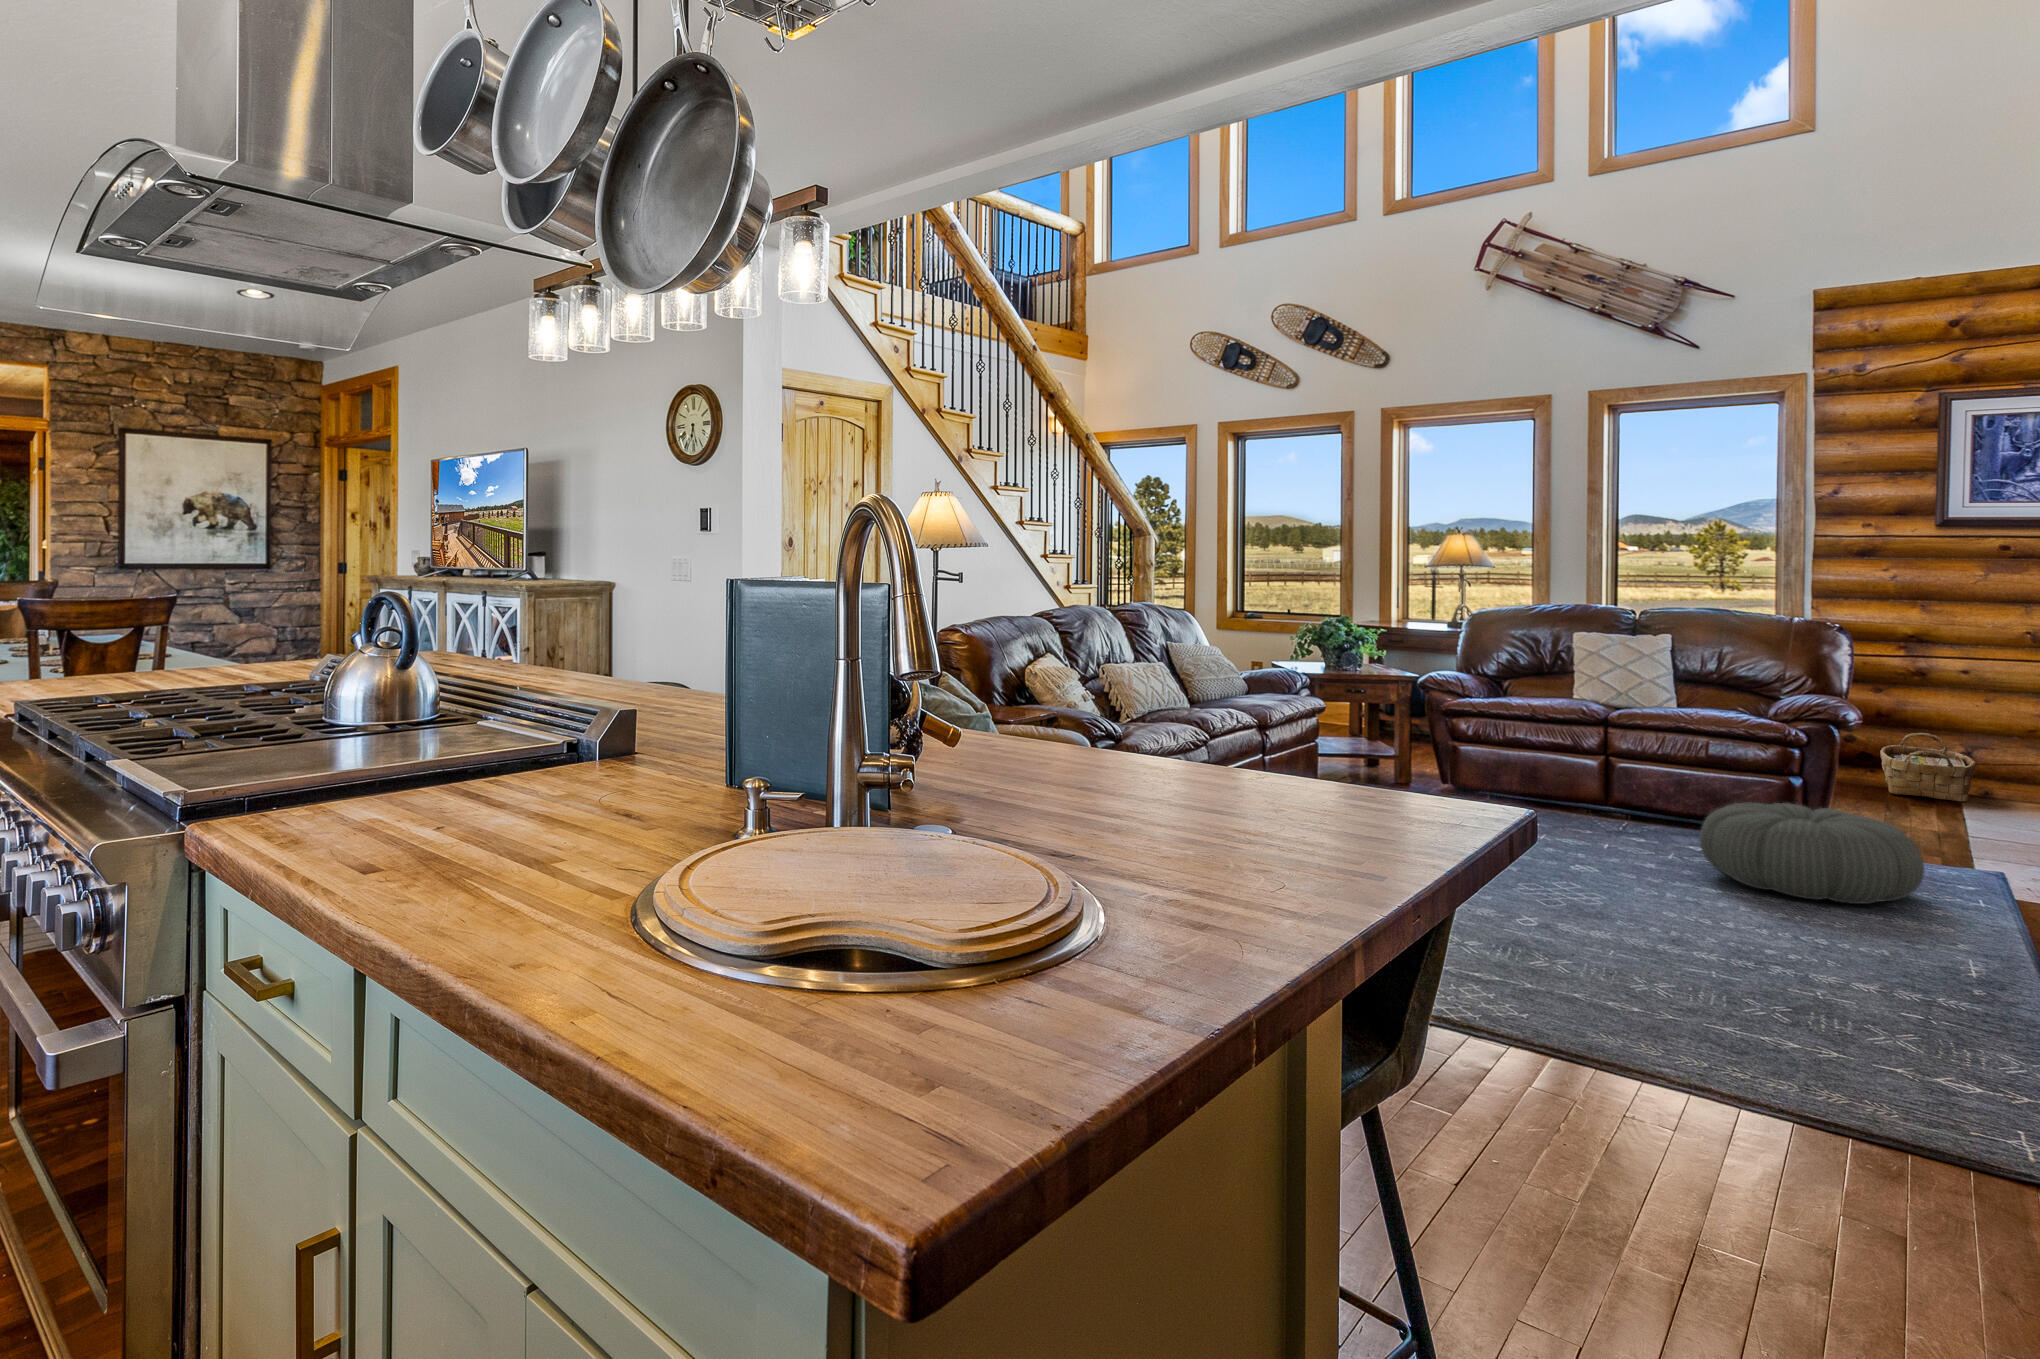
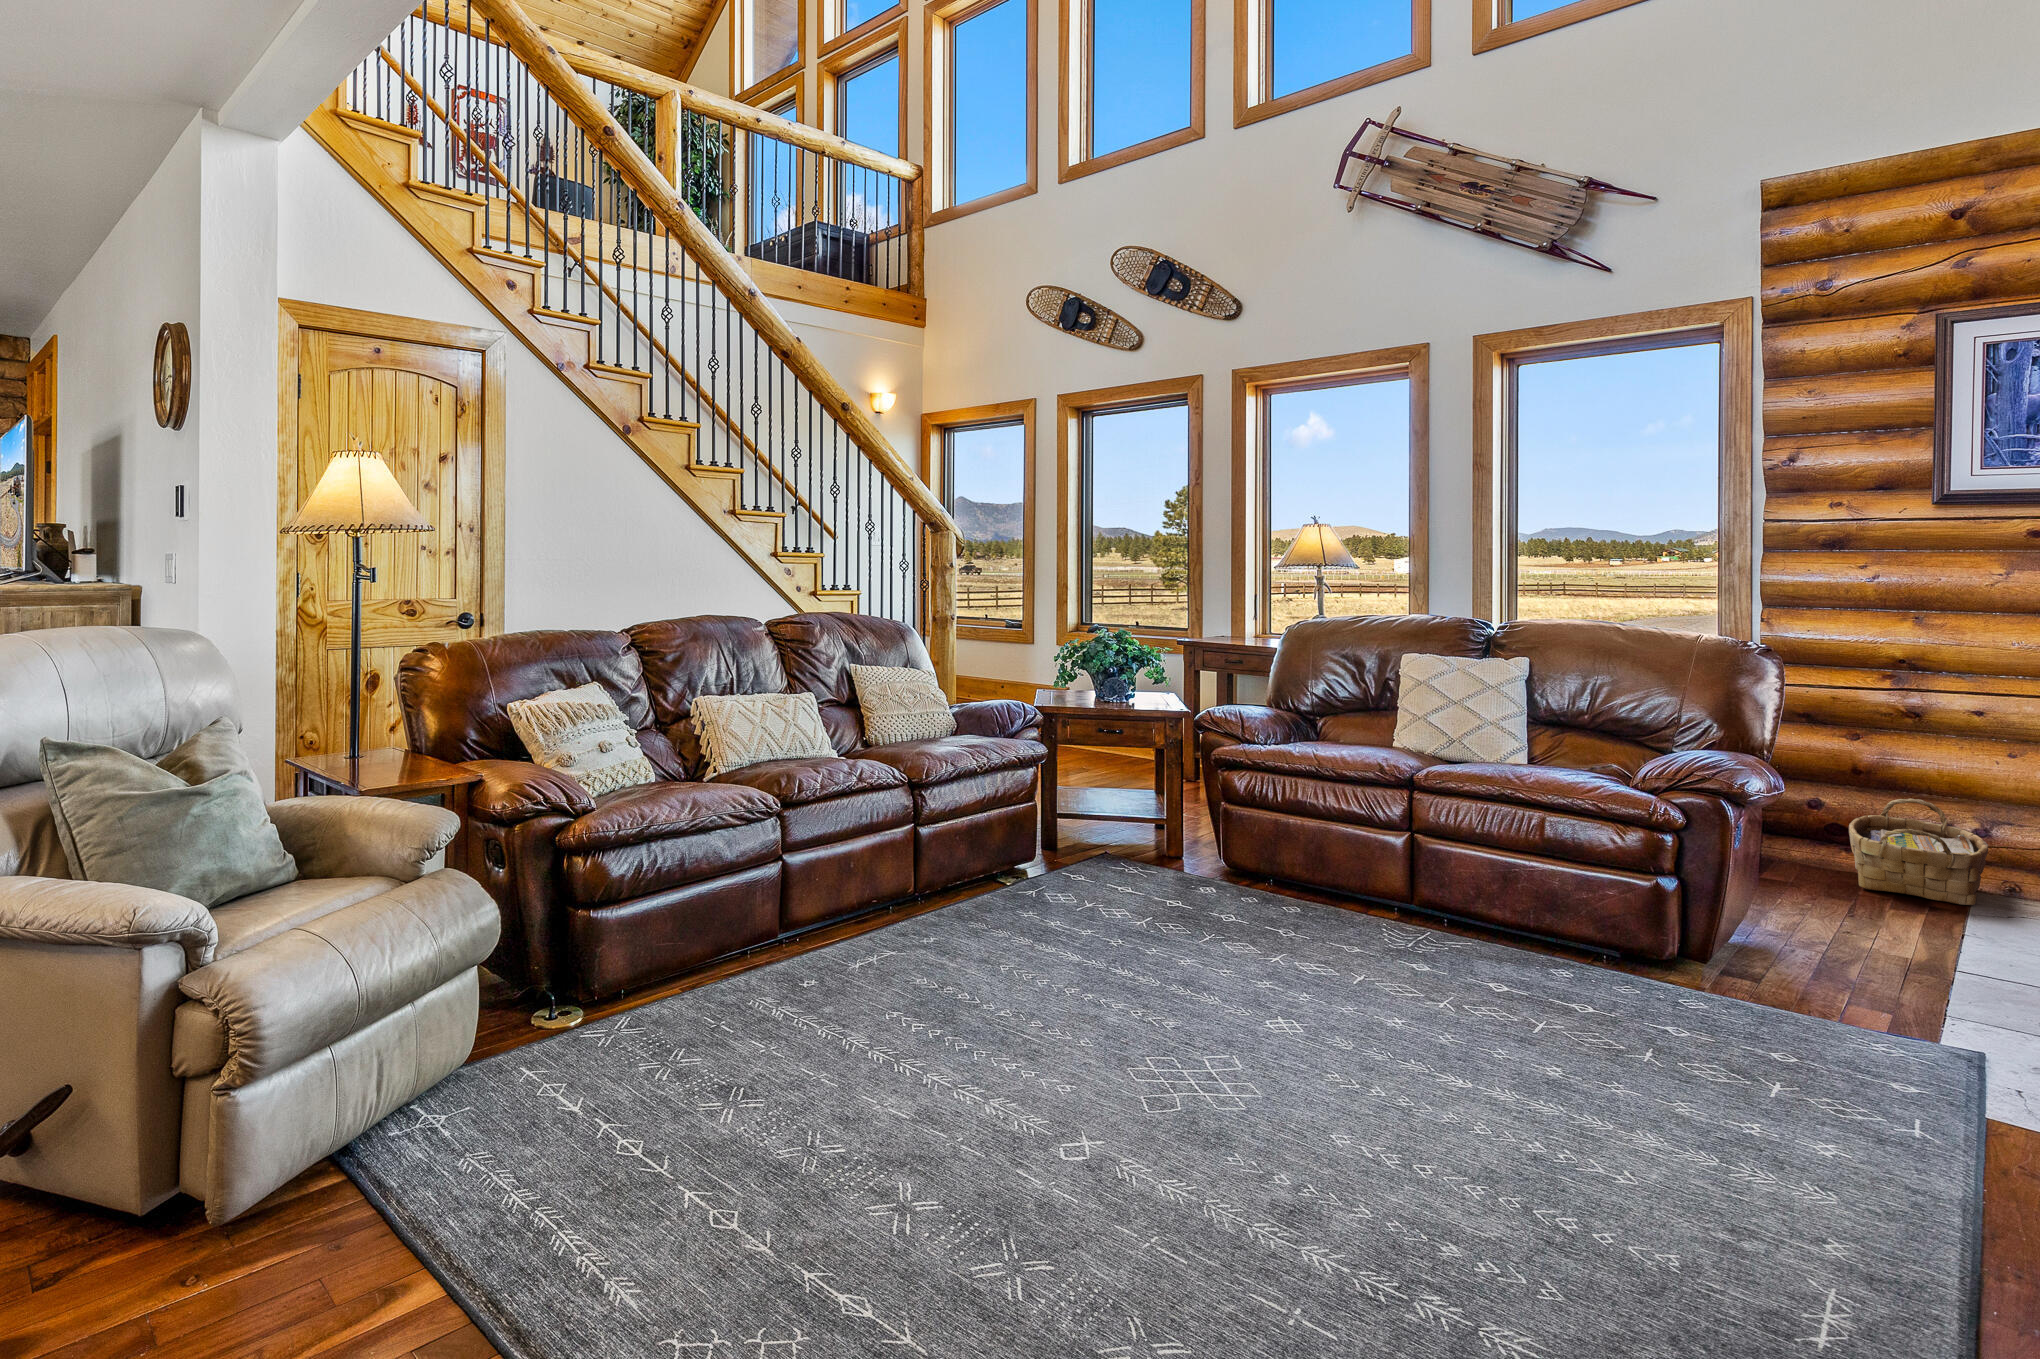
pouf: present [1700,802,1924,904] -> none [1462,936,1817,1142]

